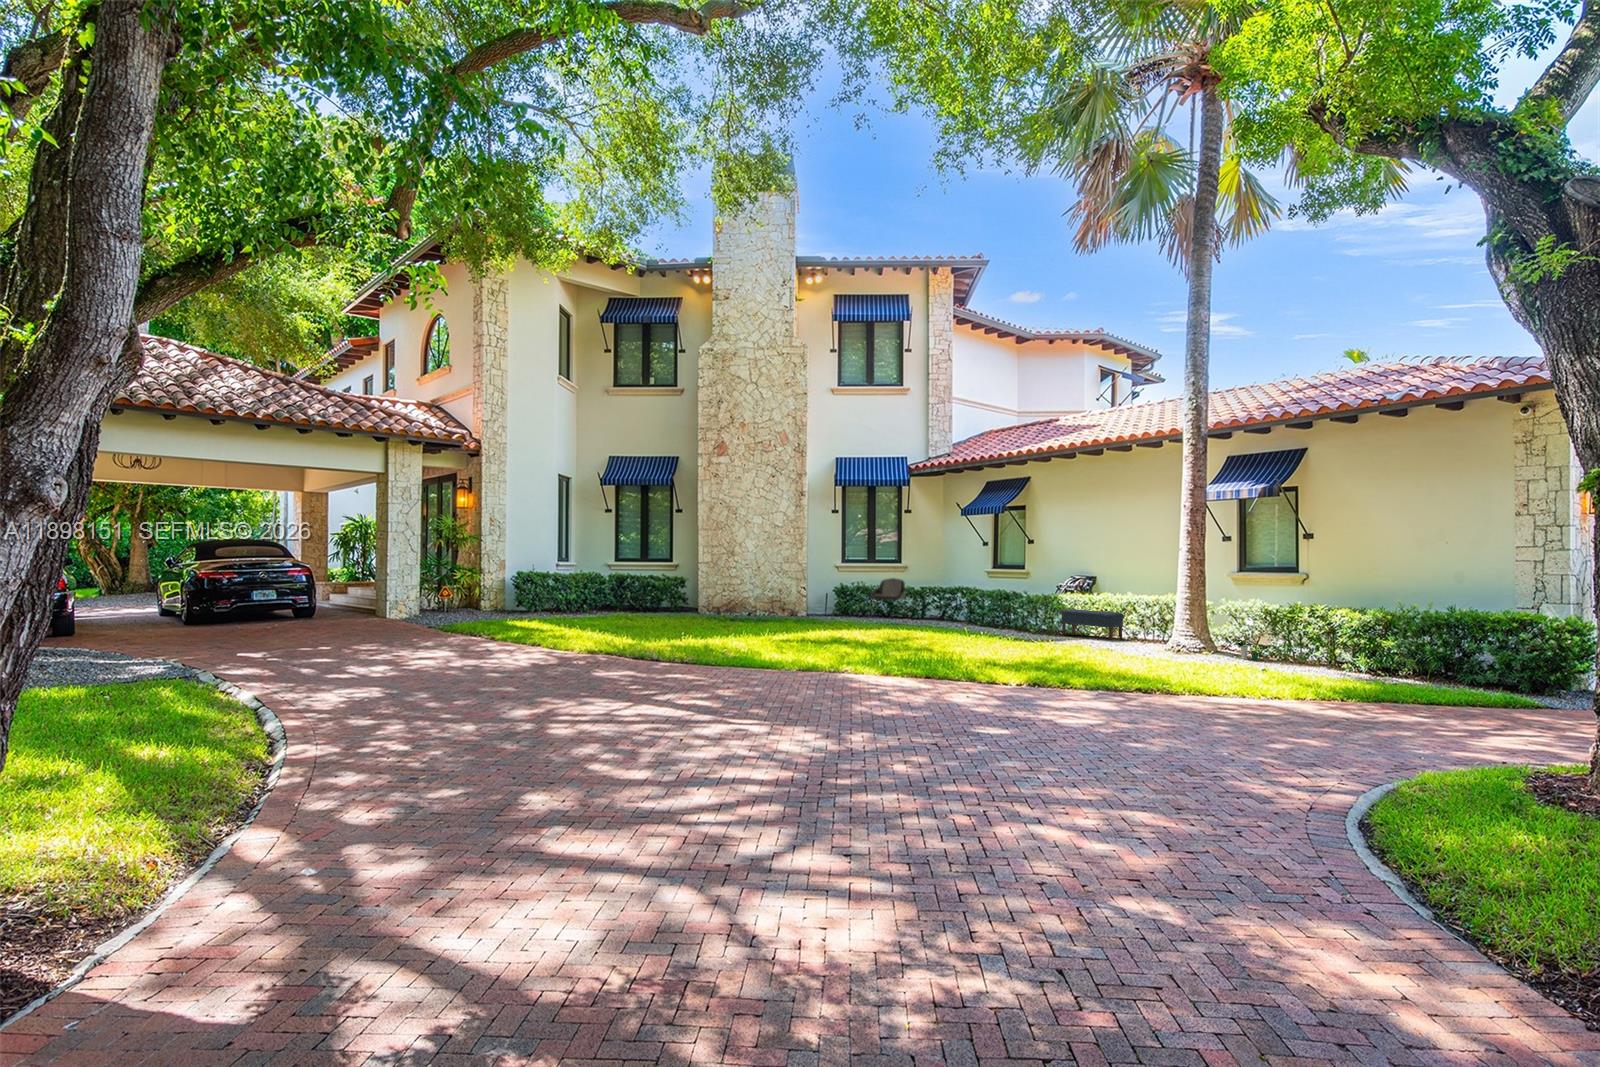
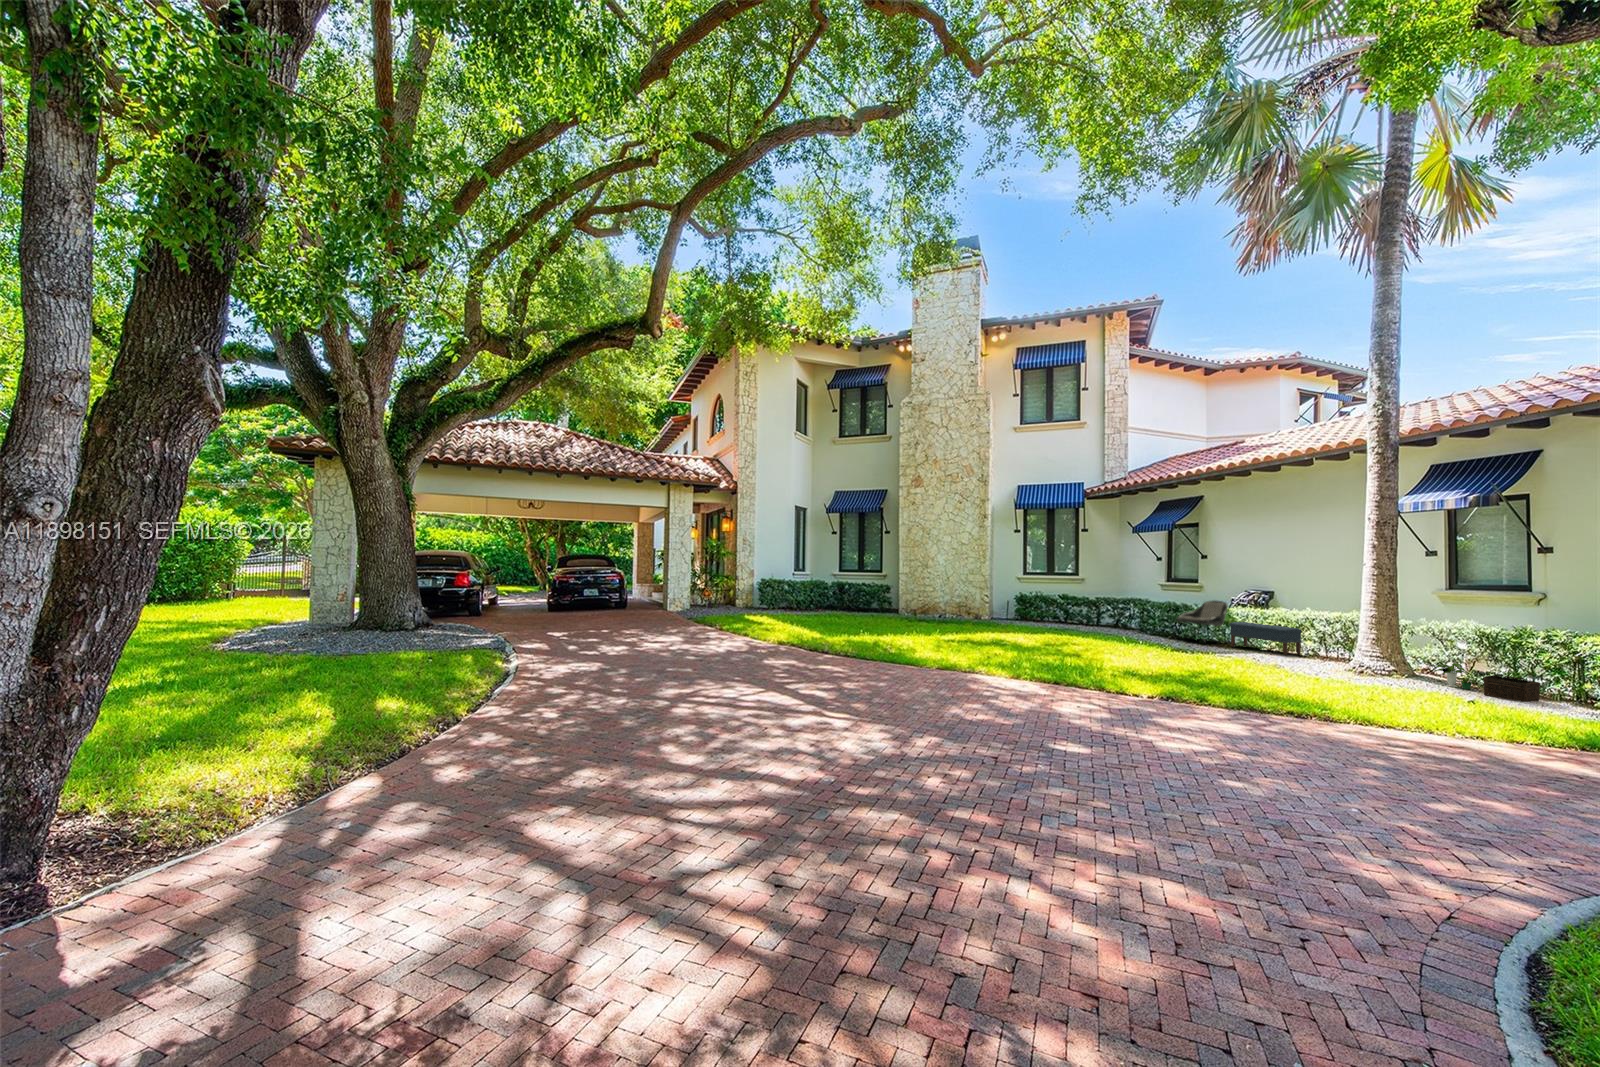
lounge chair: present [871,578,905,615] -> present [1177,600,1228,642]
basket: none [1268,645,1306,667] -> present [1483,674,1540,702]

